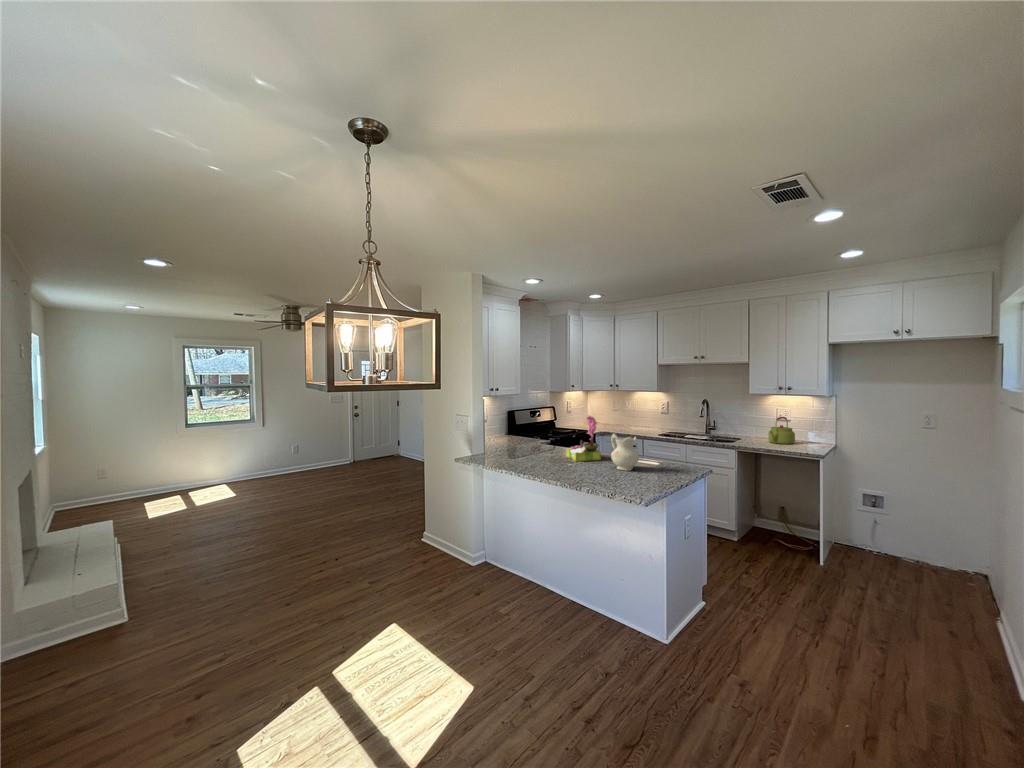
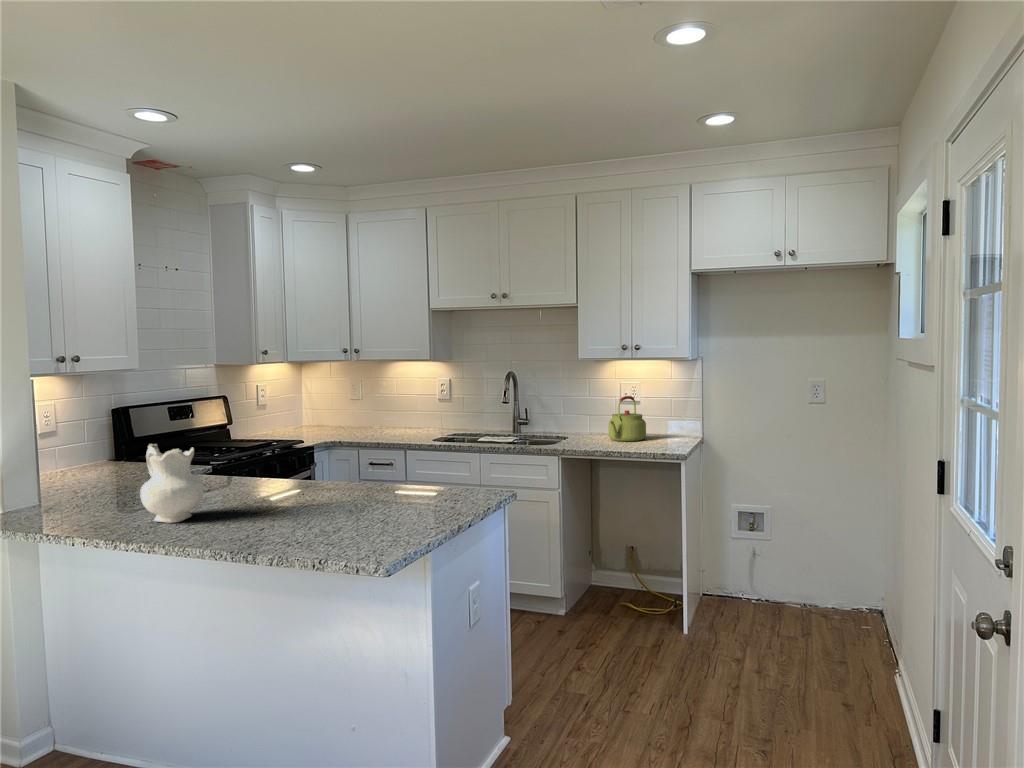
flower arrangement: present [567,415,601,461] -> none [238,401,311,502]
ceramic pitcher: present [611,433,639,471] -> present [140,444,204,523]

